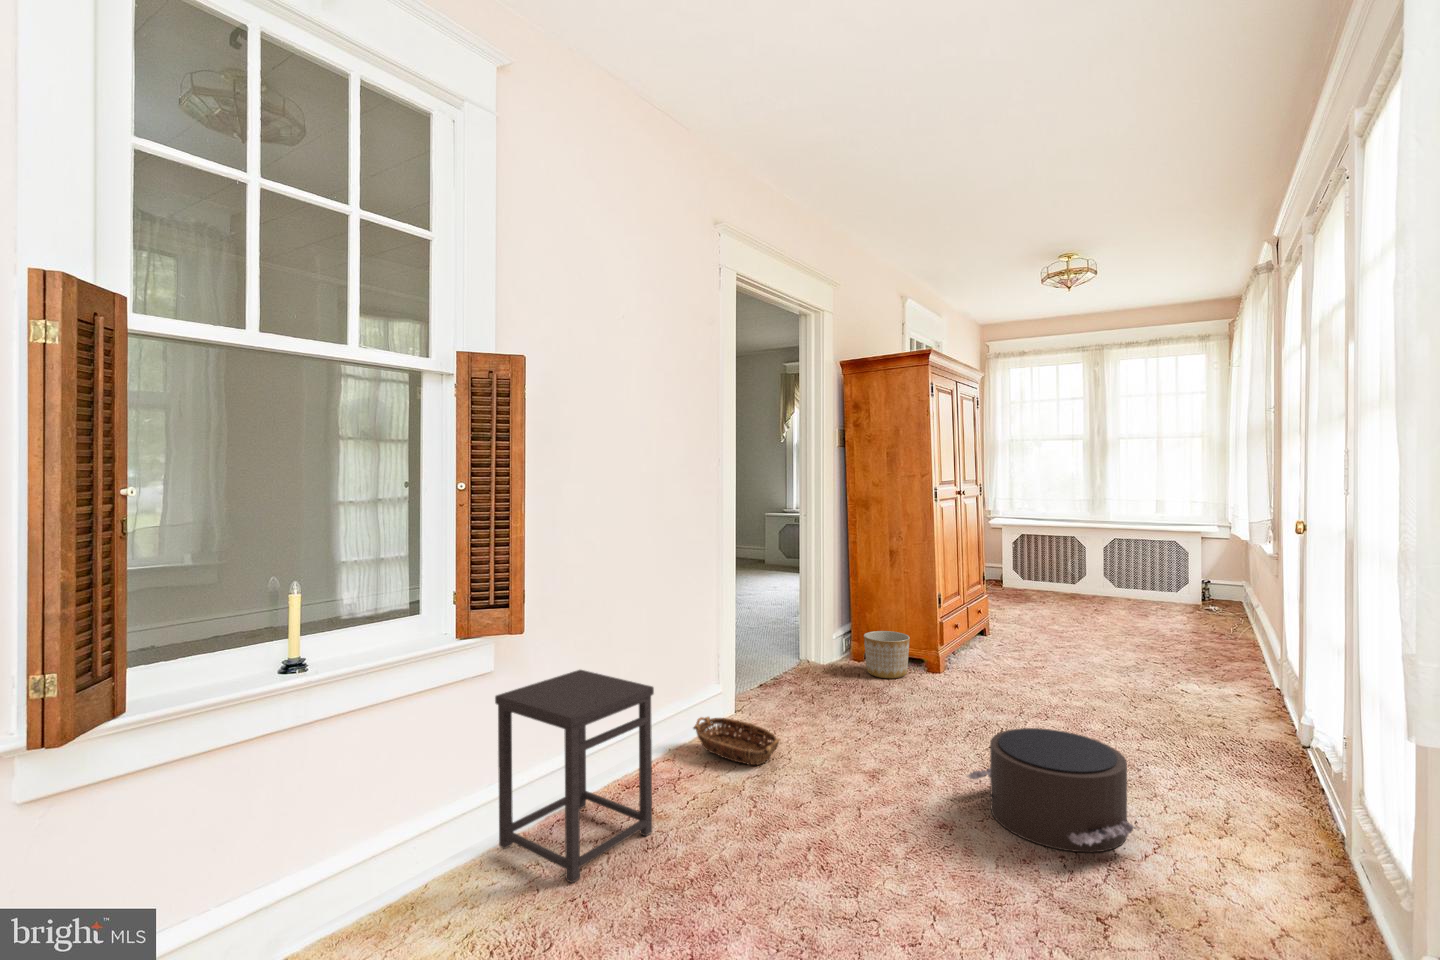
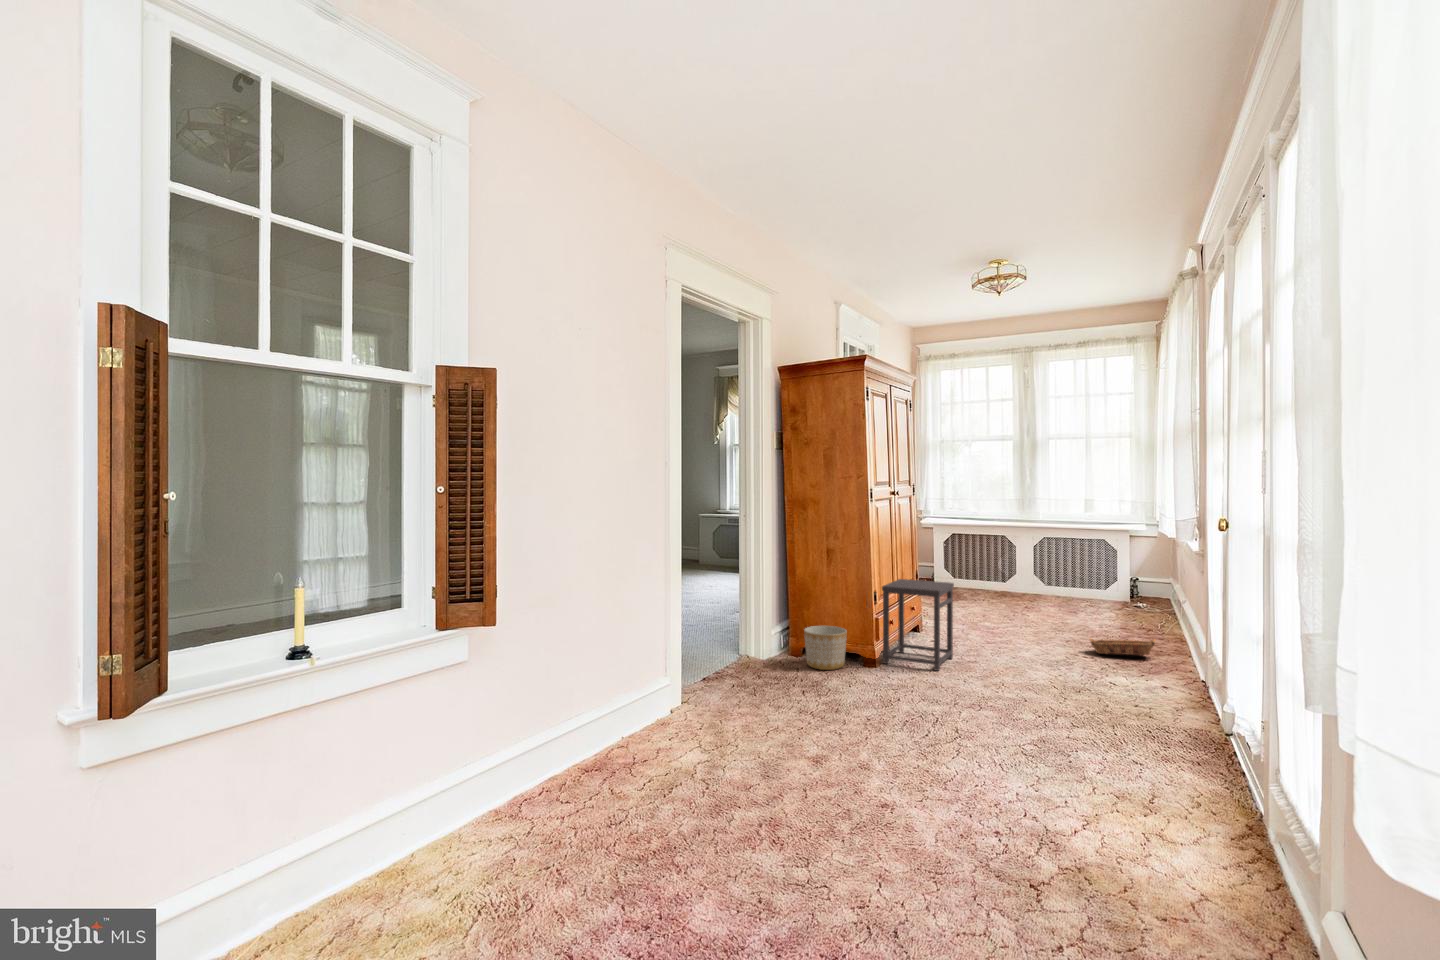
side table: present [495,670,654,883] -> present [882,579,954,671]
basket: present [693,717,780,765] -> present [1090,638,1155,655]
pouf: present [967,728,1135,852] -> none [894,704,1036,804]

